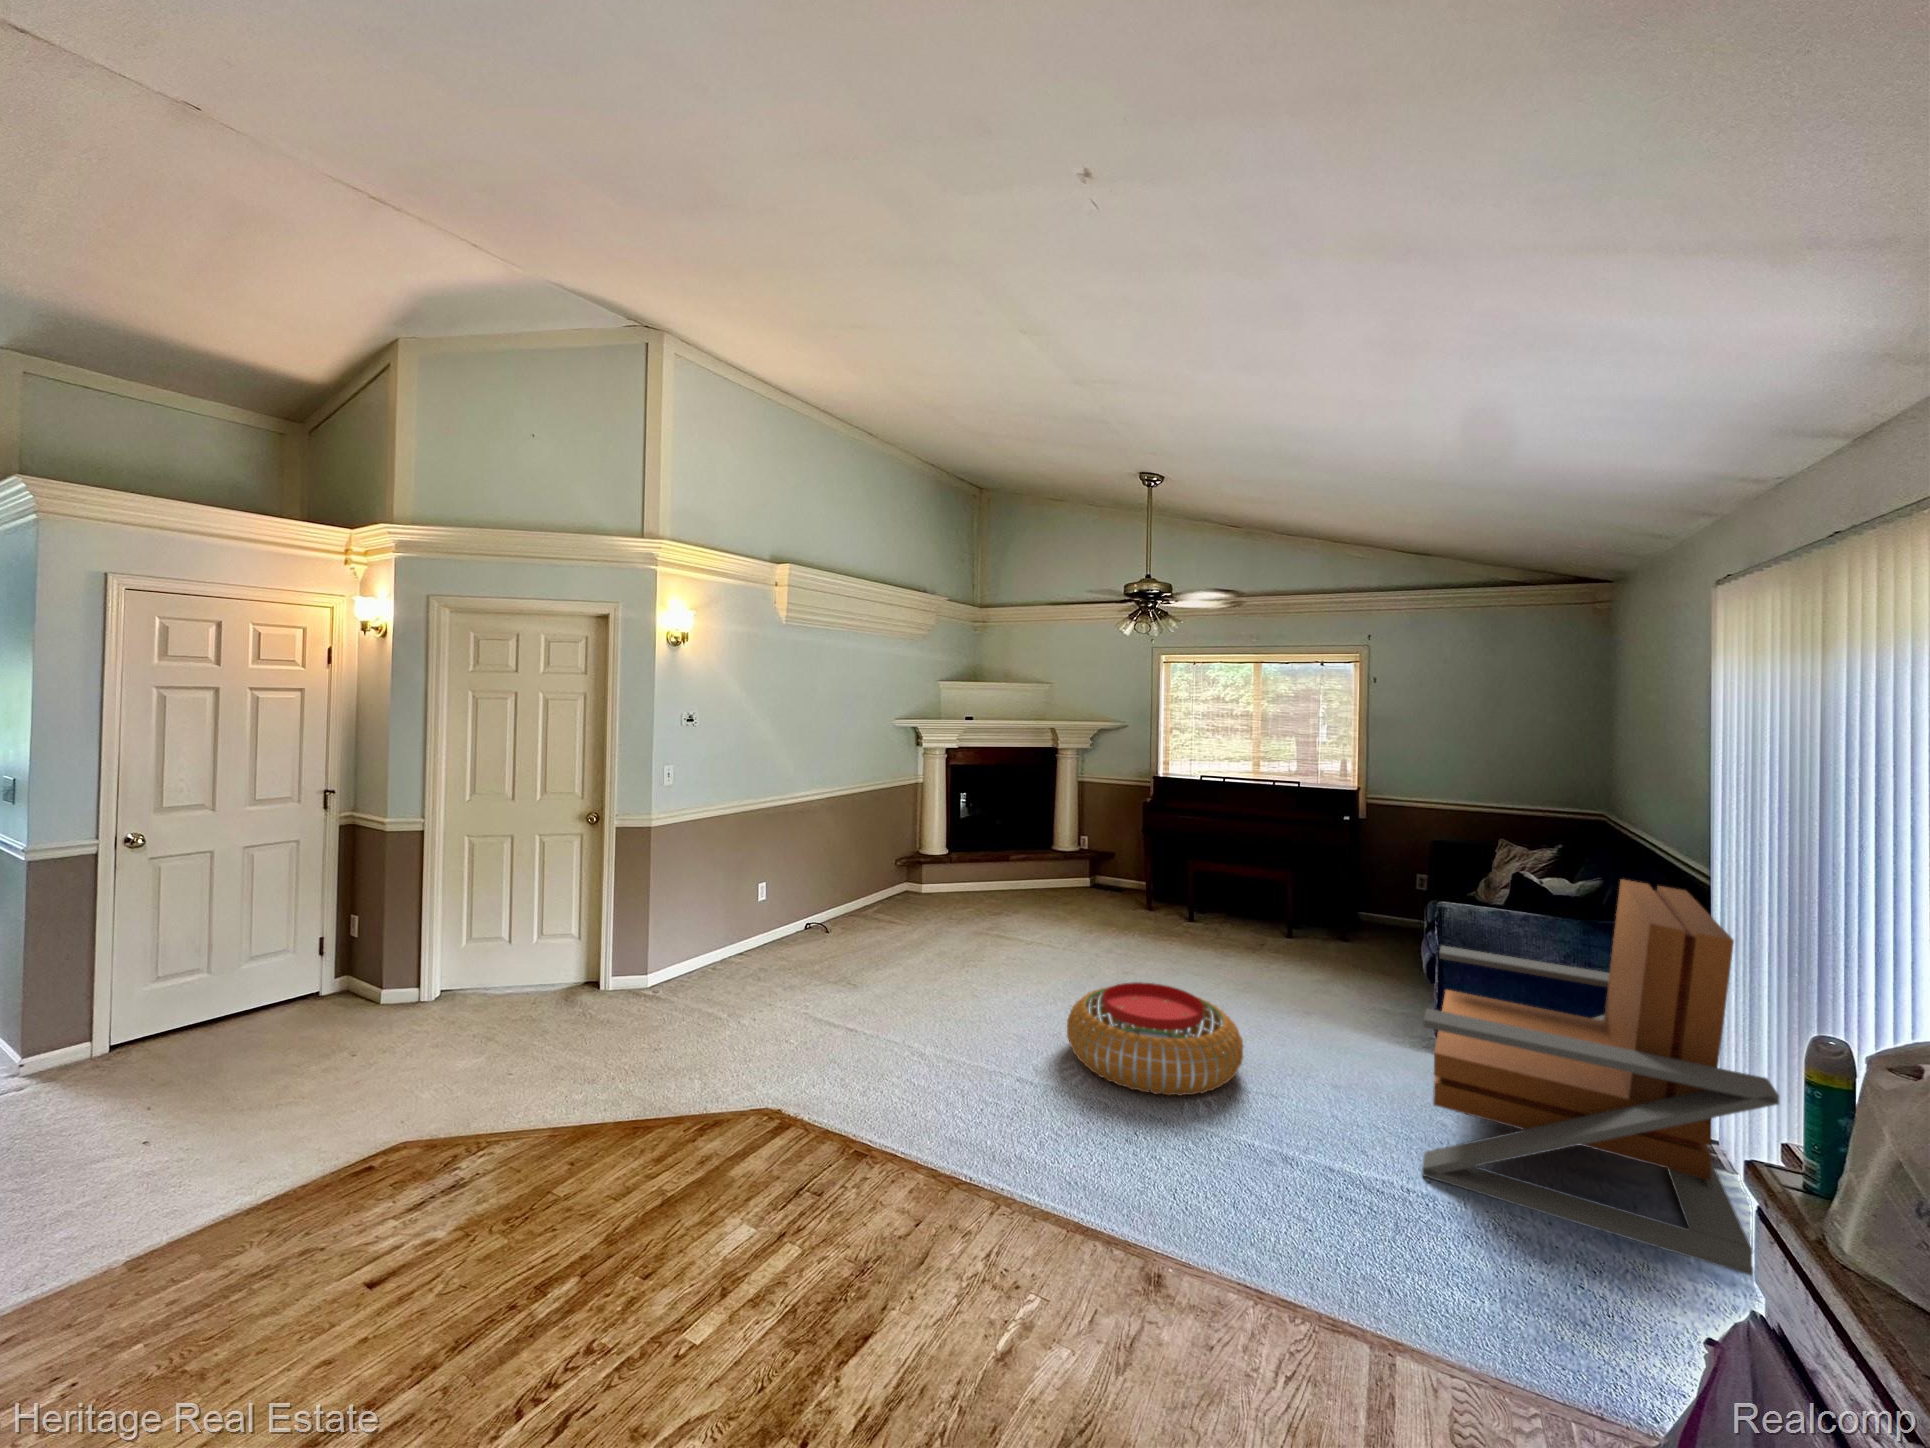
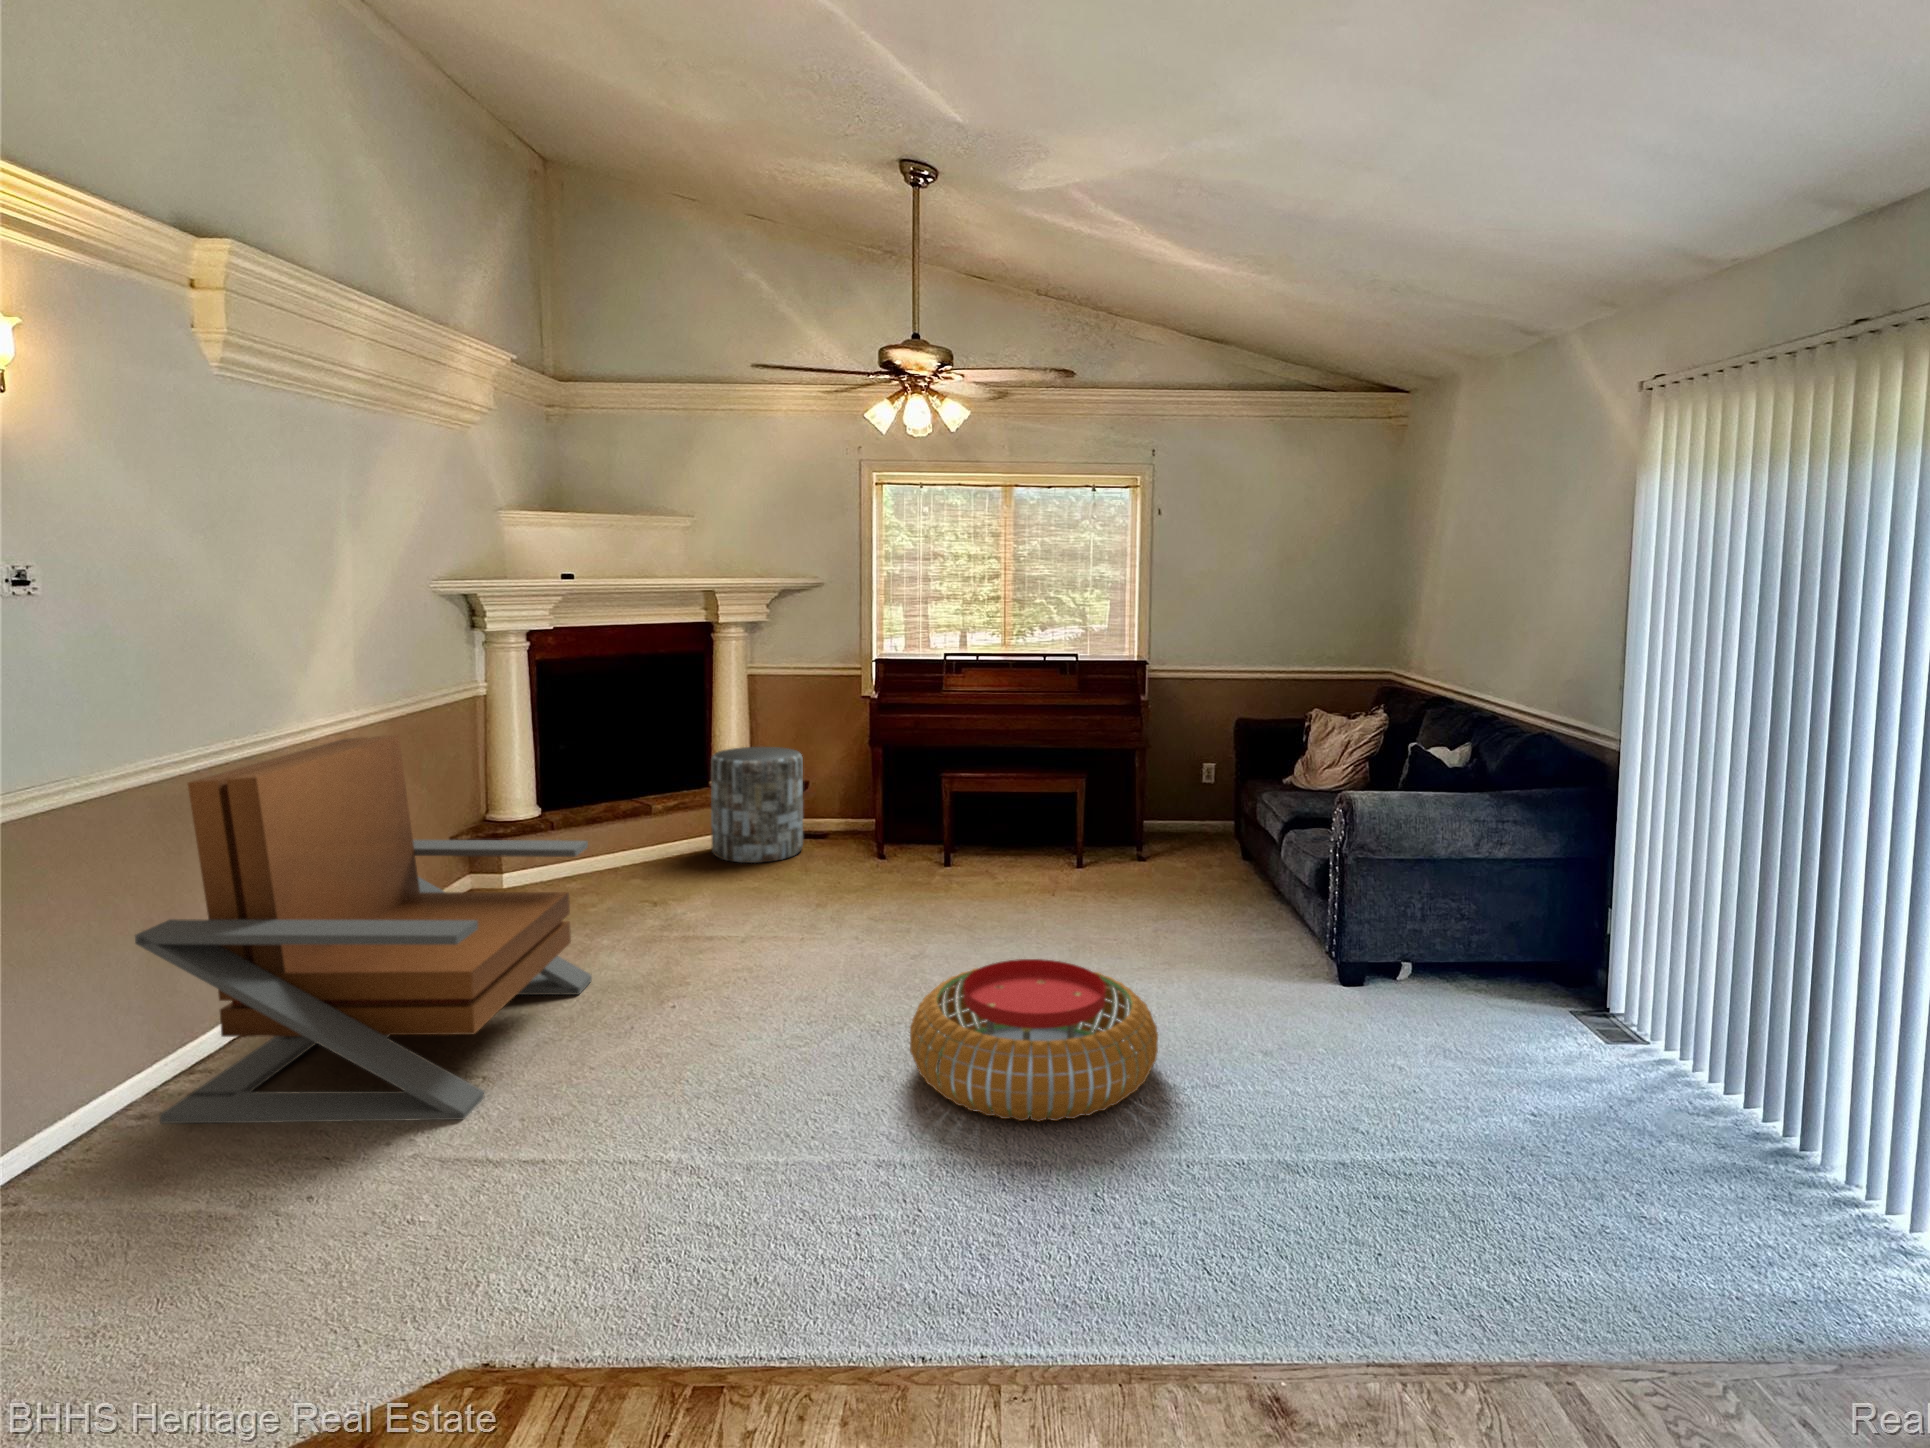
side table: none [1044,827,1105,905] -> present [711,747,803,863]
lounge chair: present [1422,879,1779,1276] -> present [135,735,592,1123]

